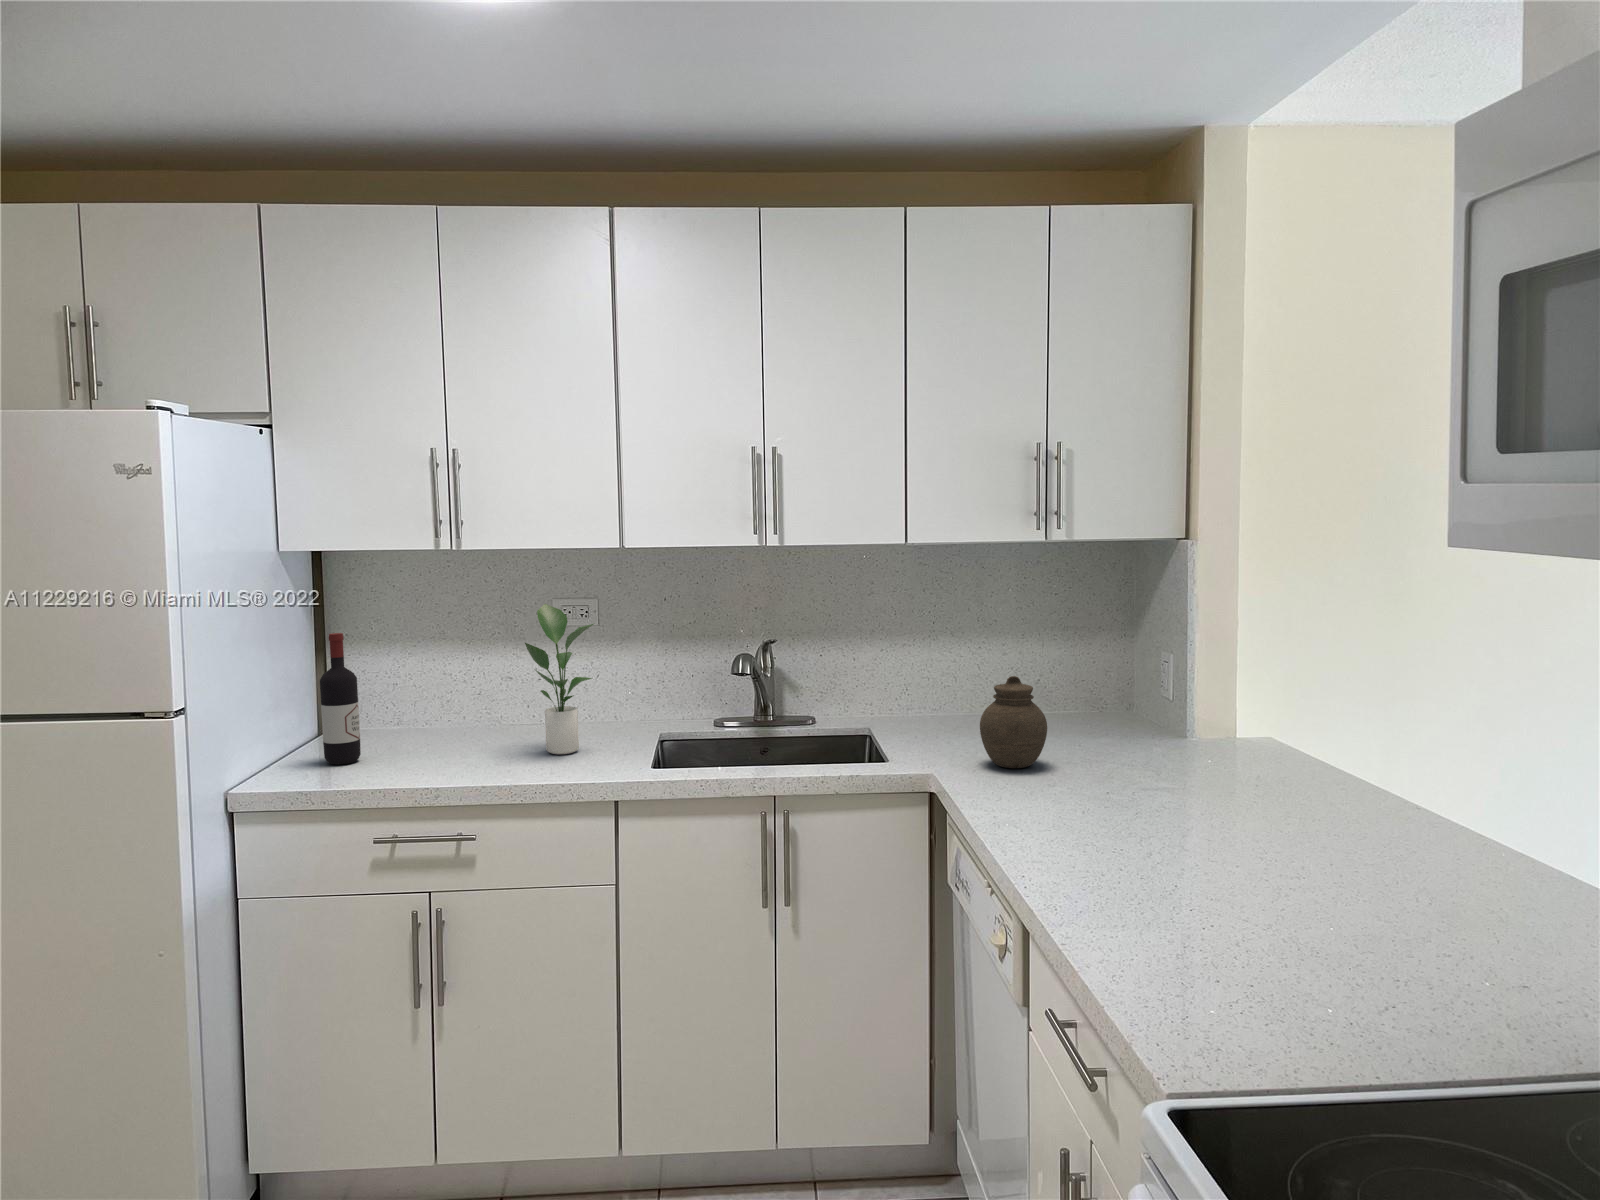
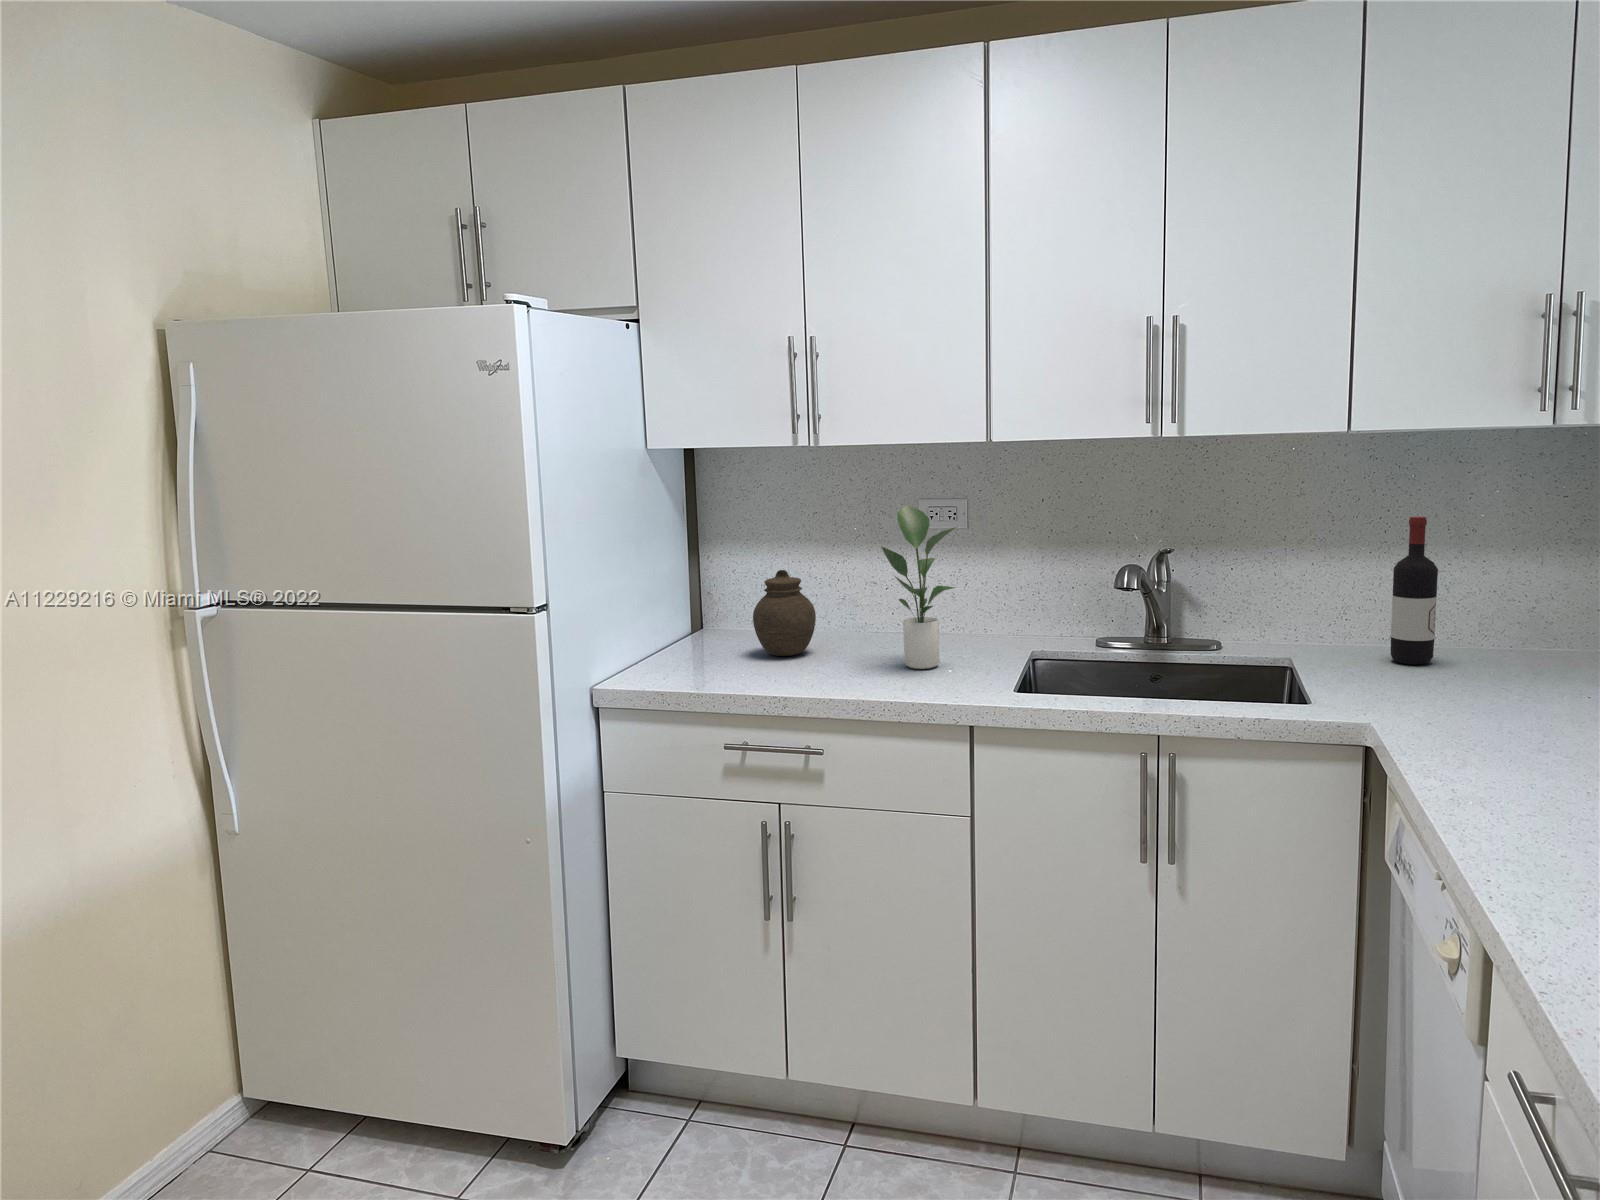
wine bottle: present [320,633,361,765] -> present [1391,517,1438,665]
jar: present [980,676,1047,768] -> present [753,570,816,656]

